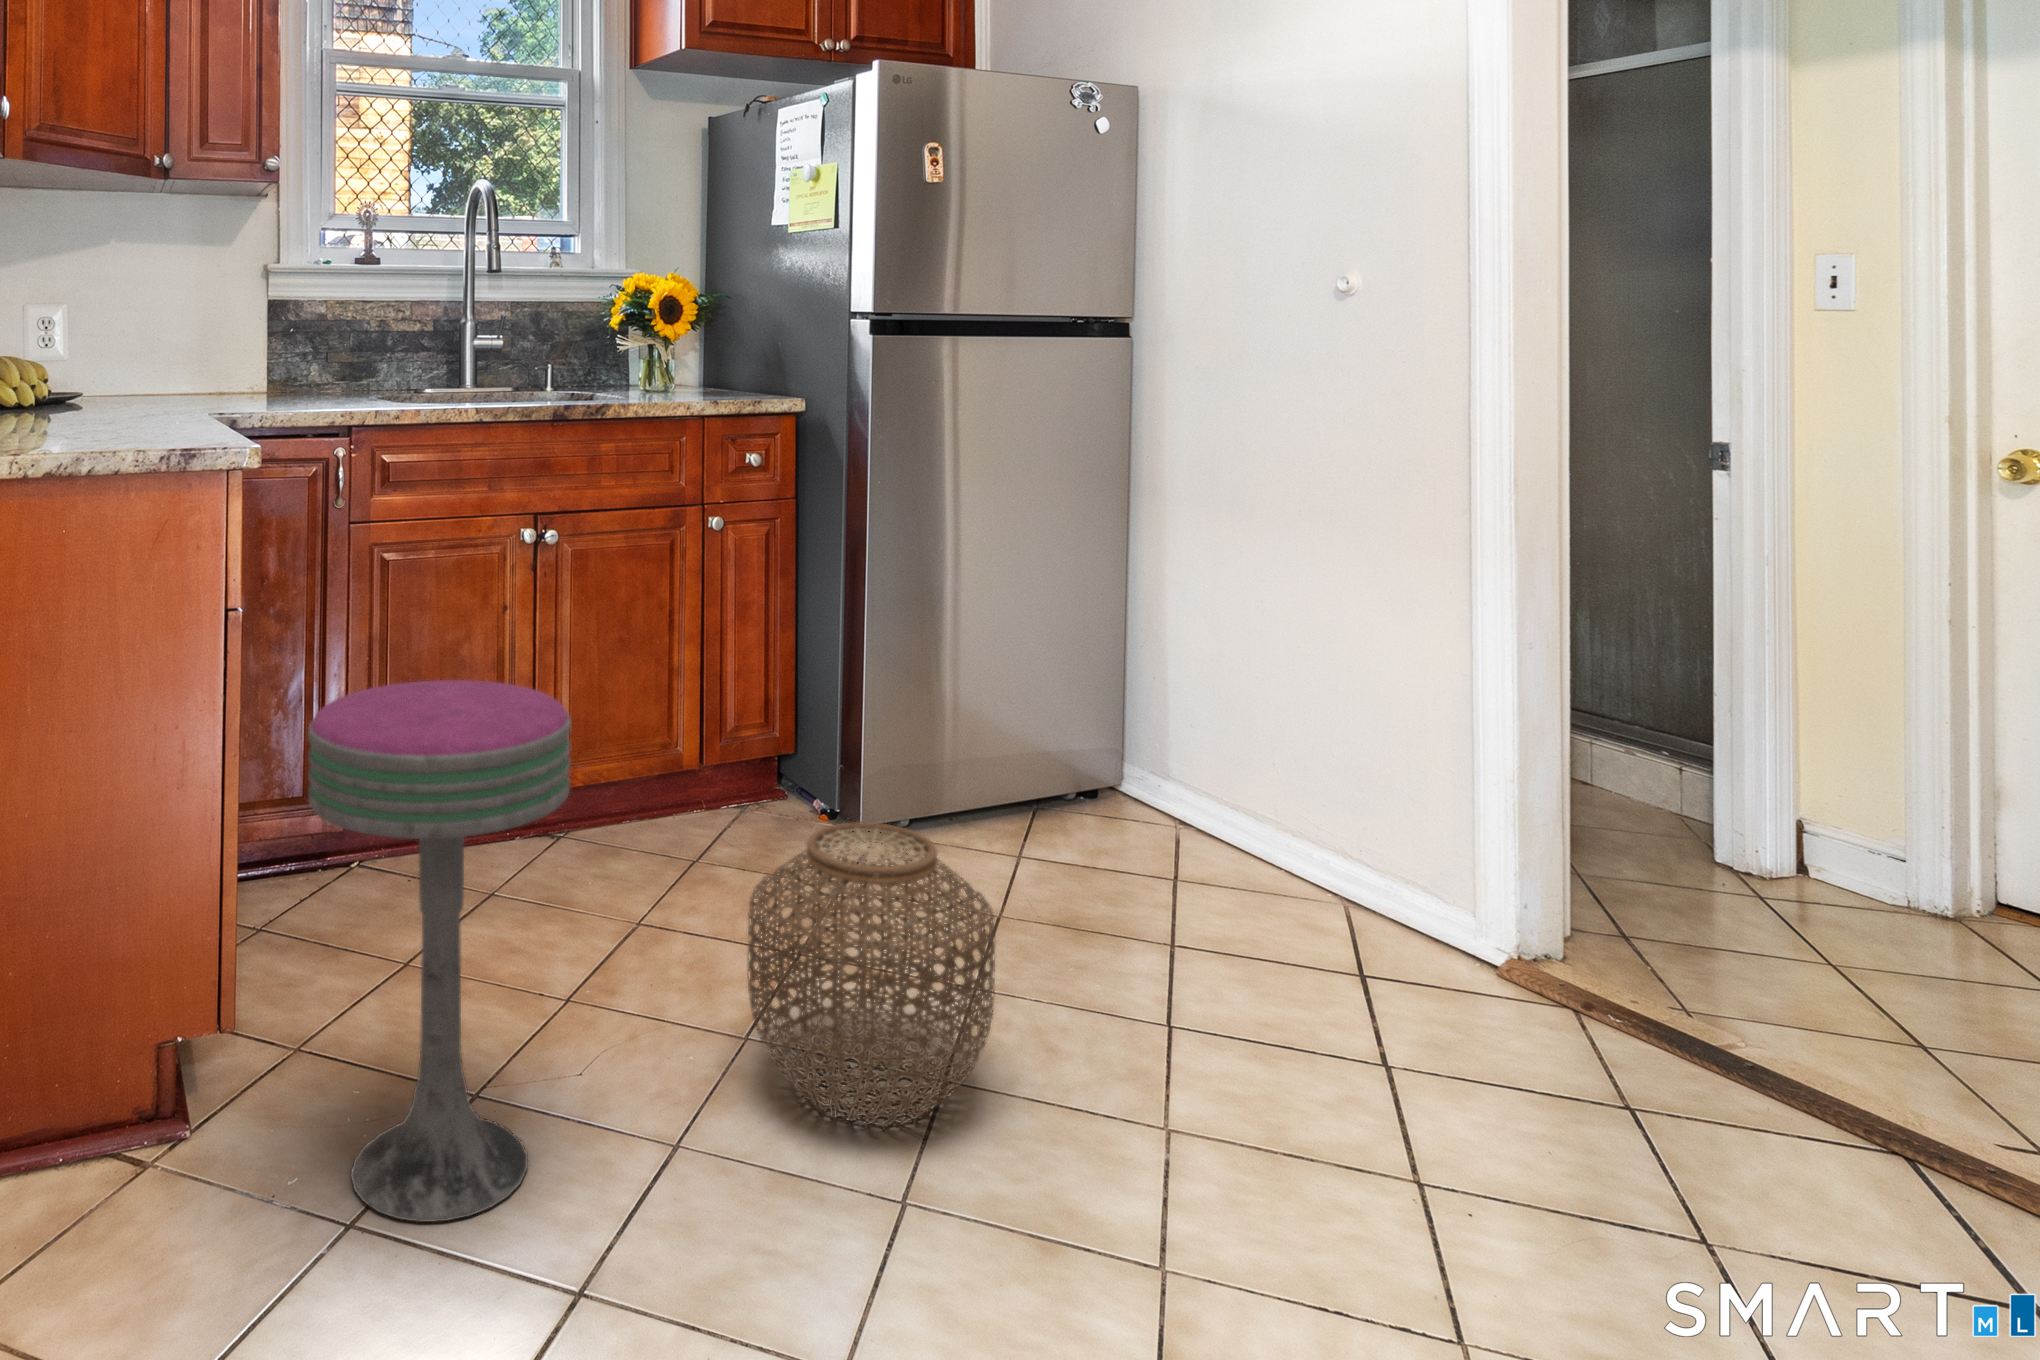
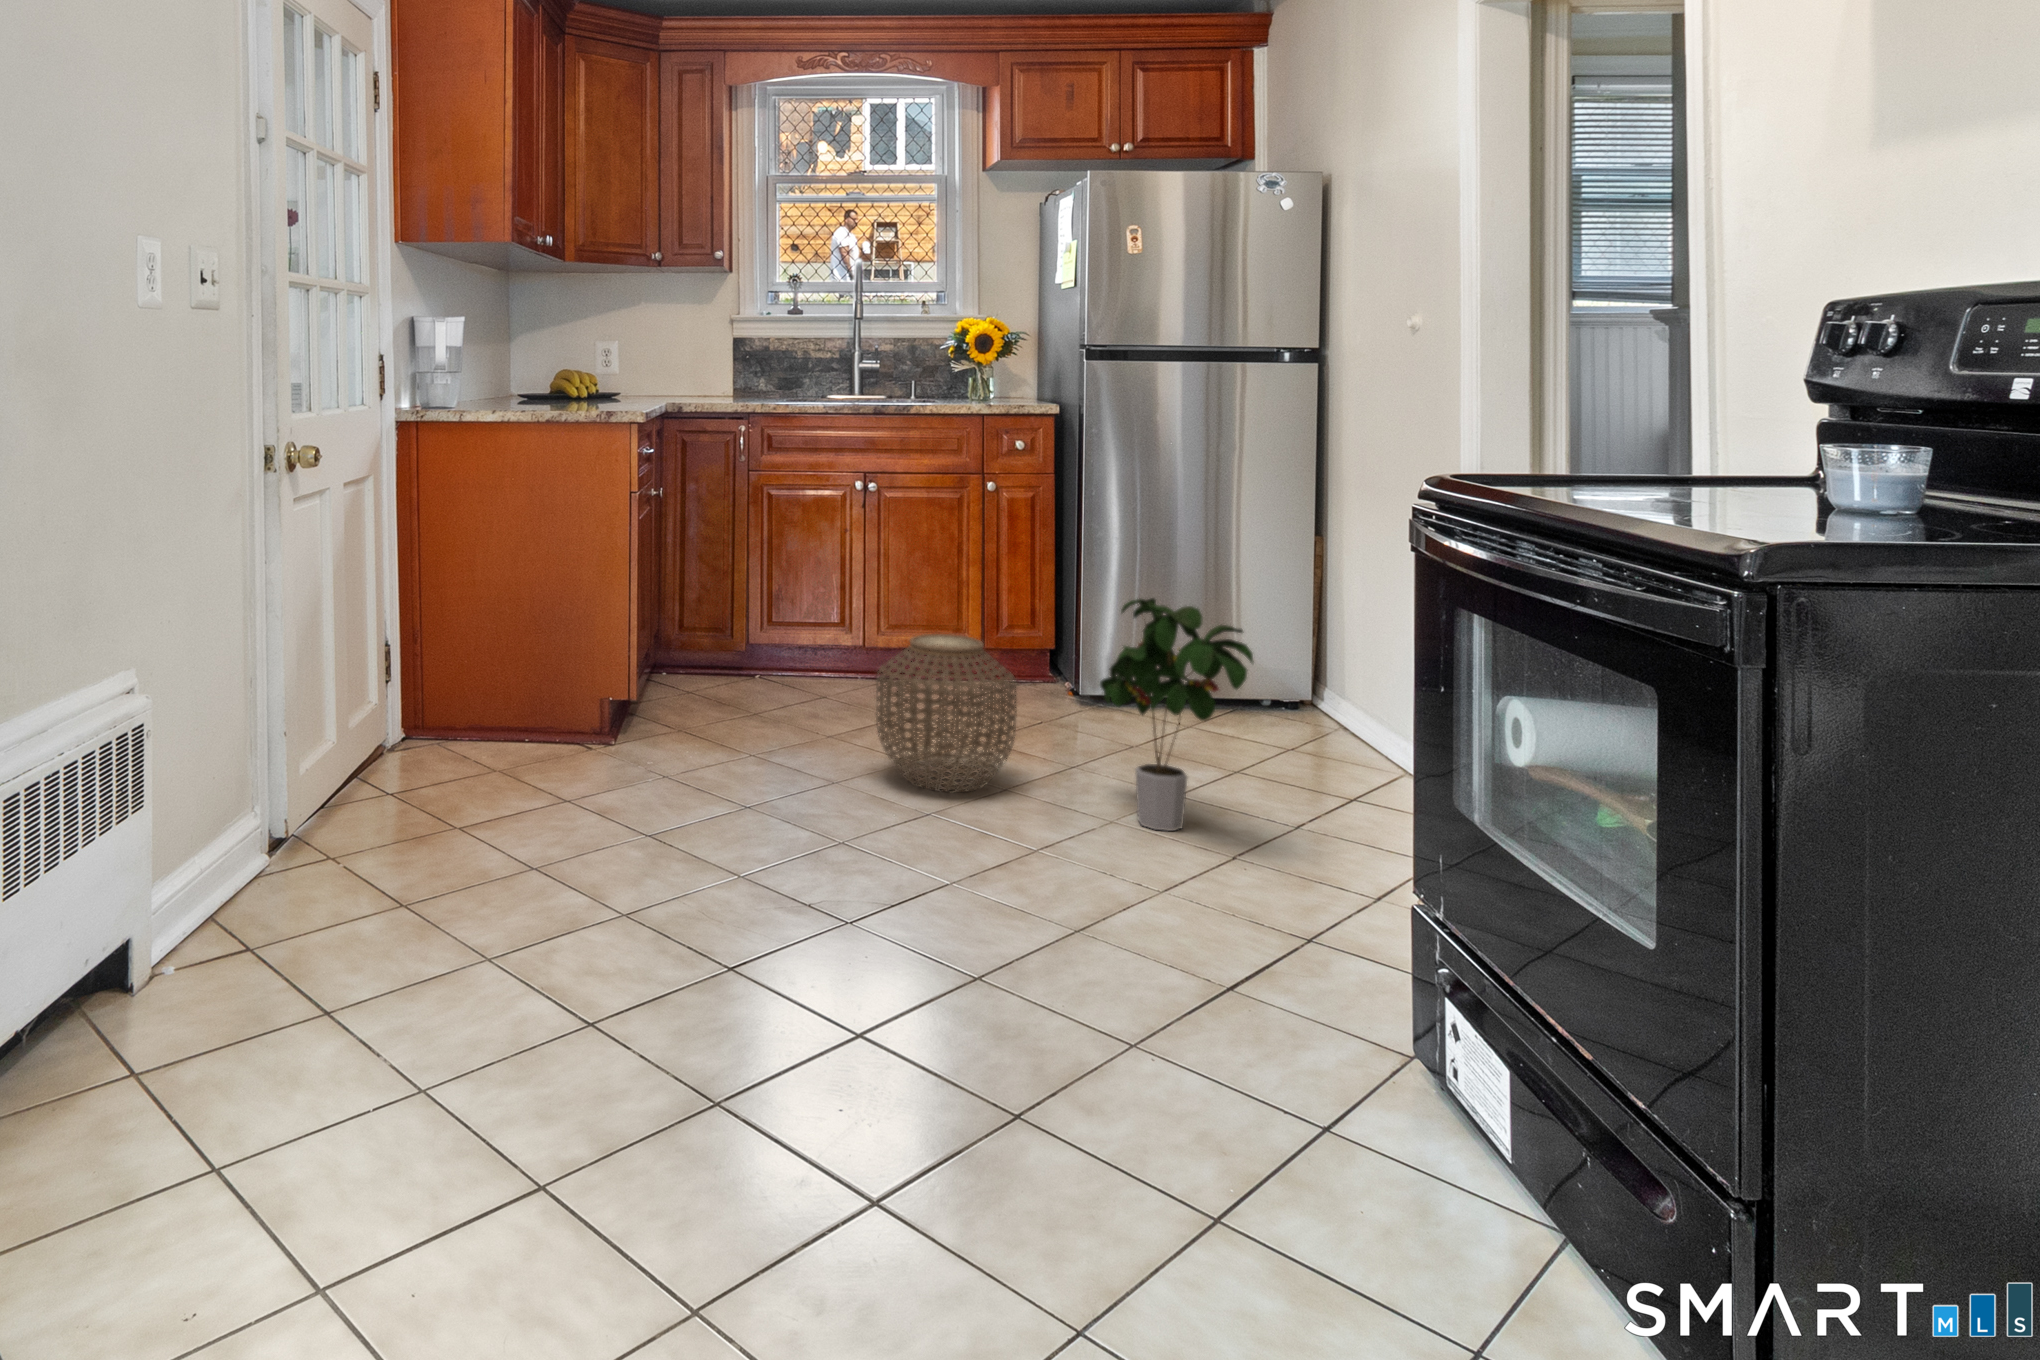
bar stool: present [308,680,571,1222] -> none [643,532,770,779]
potted plant: none [1100,738,1463,1144] -> present [1100,598,1254,831]

